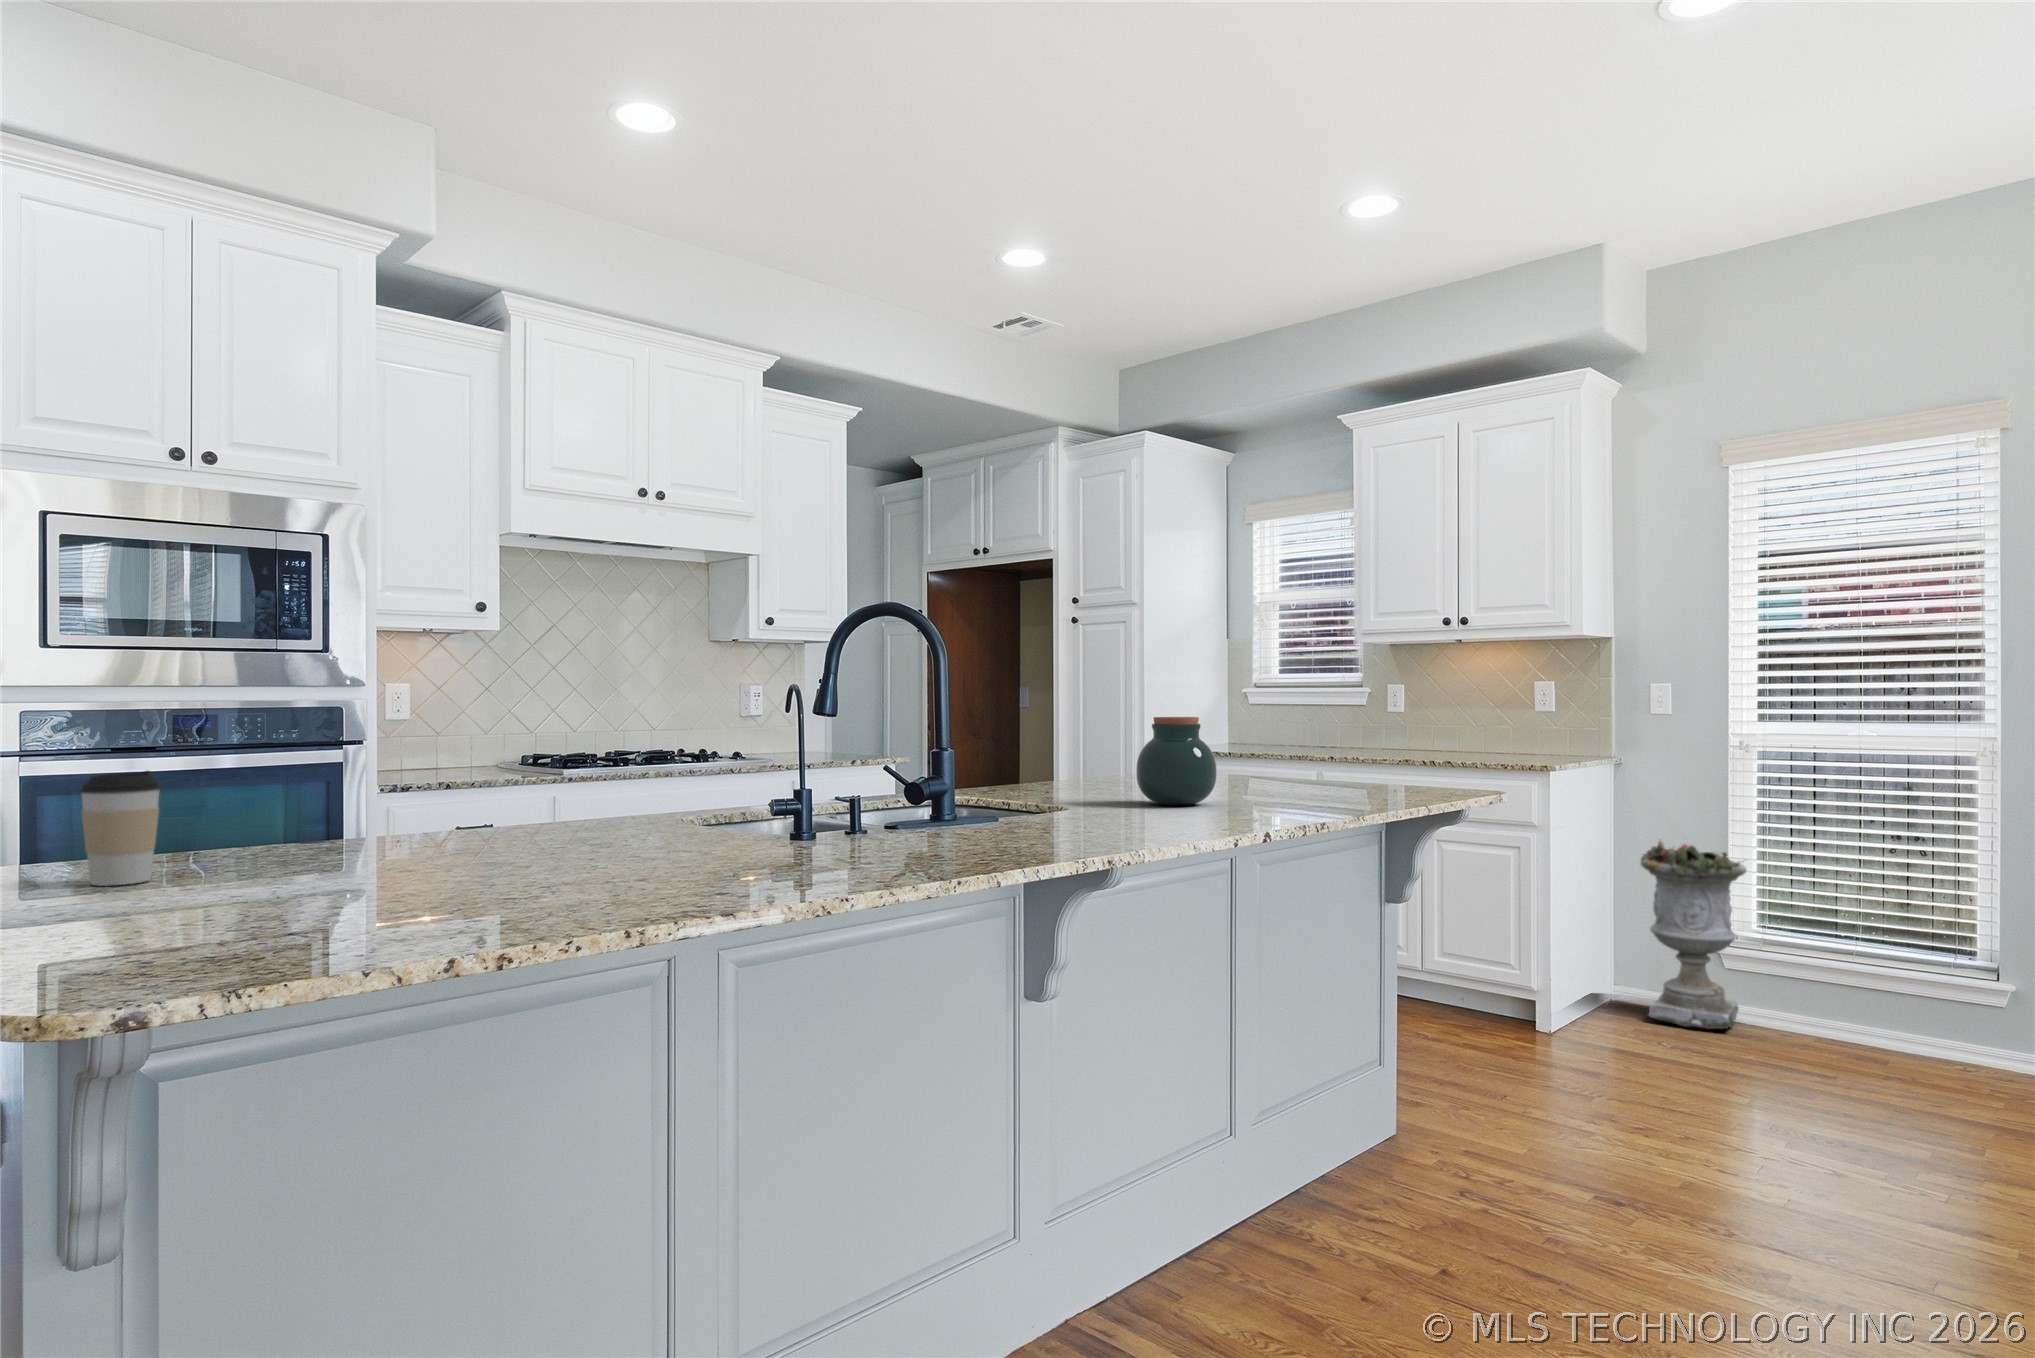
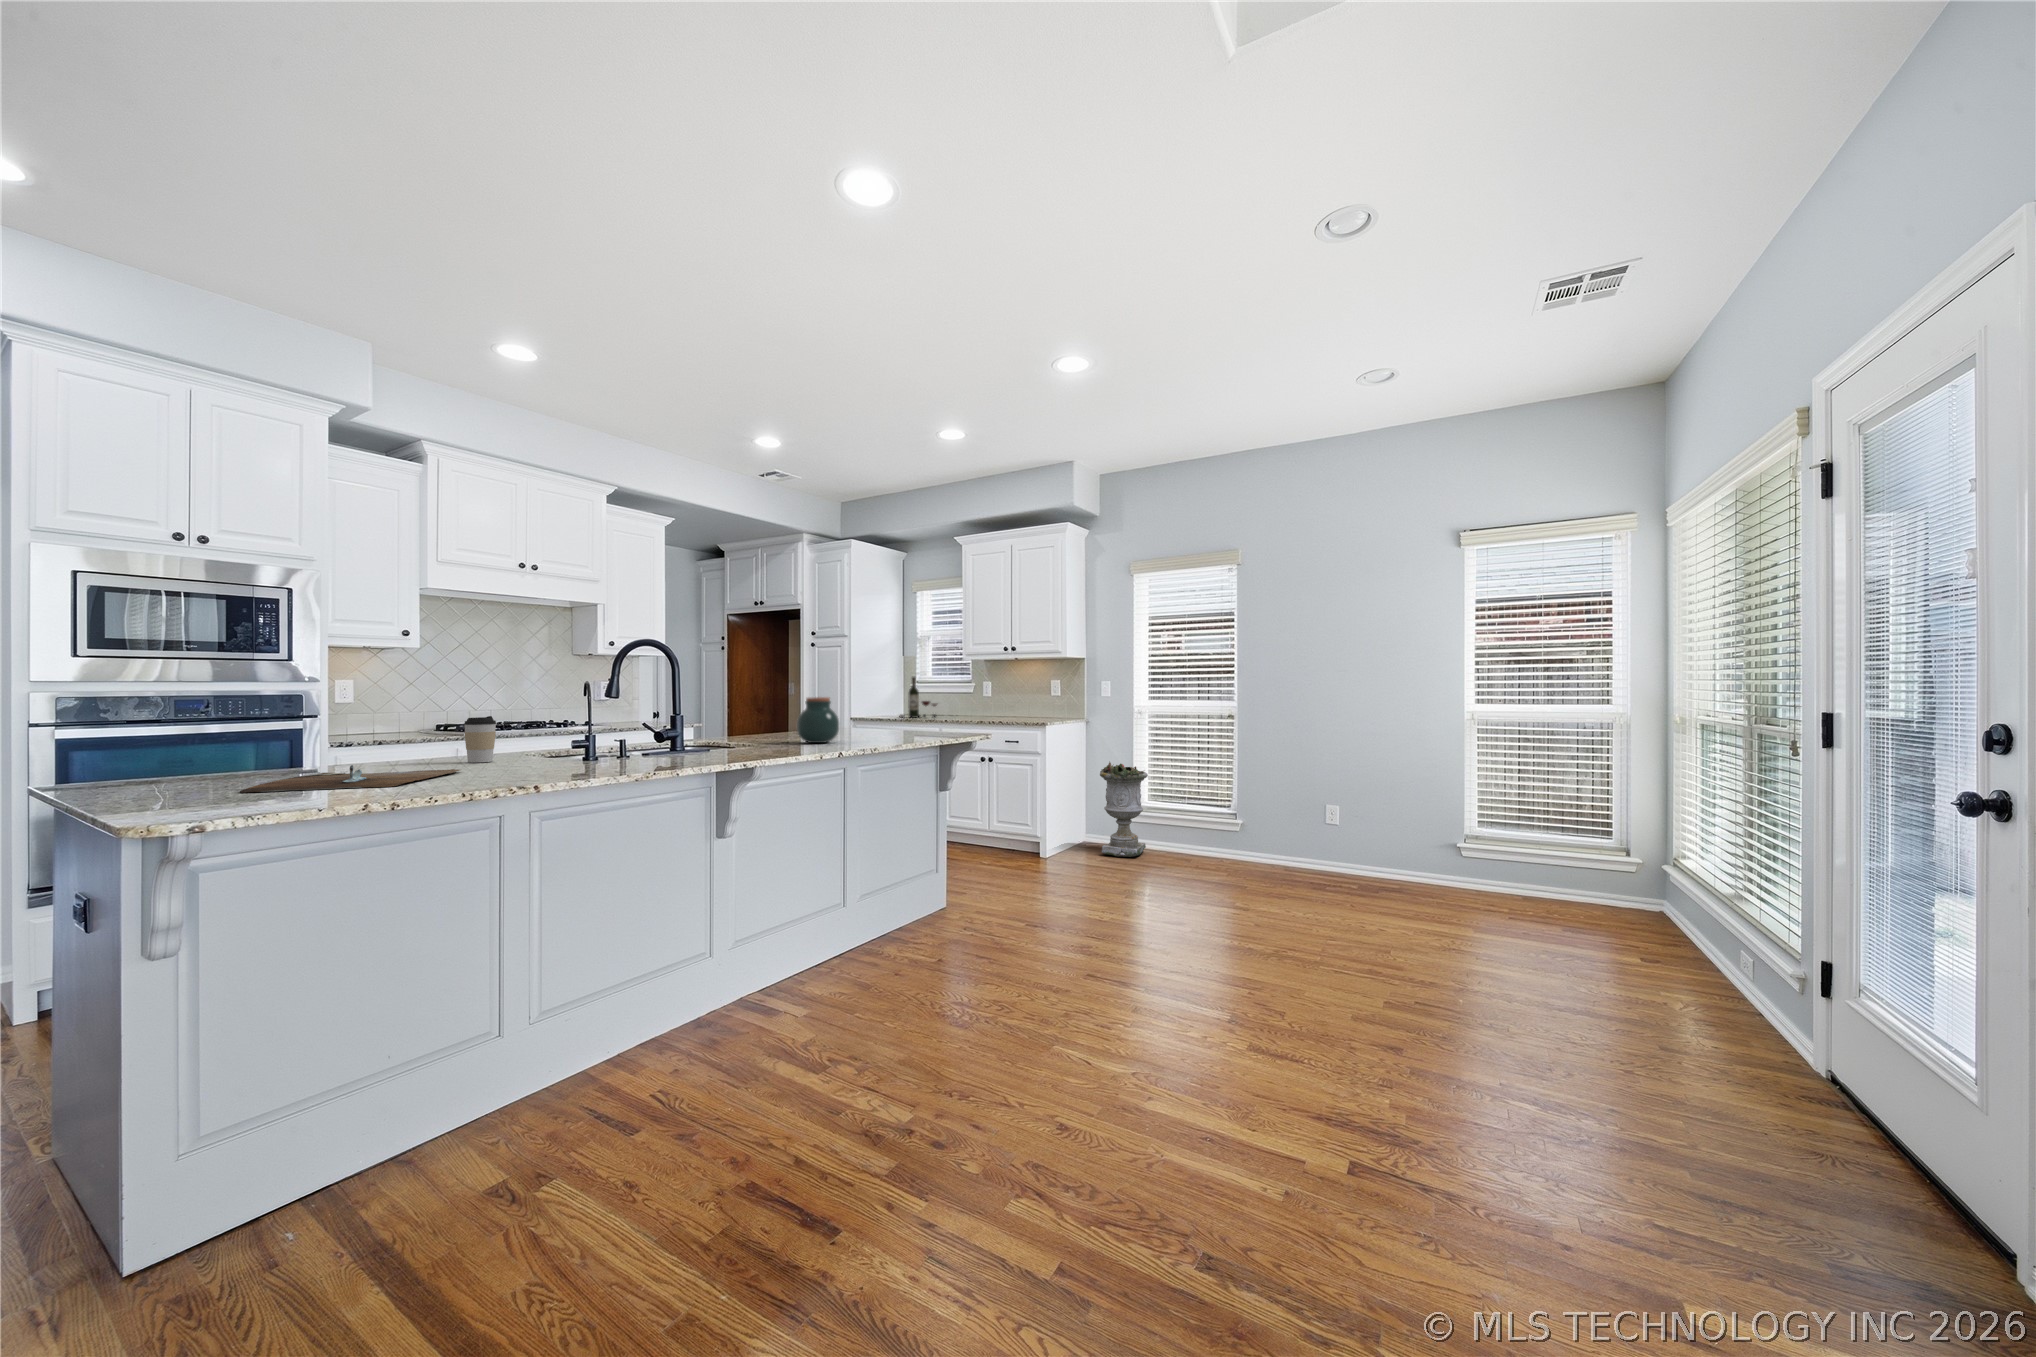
wine bottle: none [1223,675,1296,749] -> present [900,677,936,718]
coffee cup: present [80,771,160,886] -> present [464,716,496,763]
cutting board: none [233,855,601,913] -> present [240,765,460,793]

